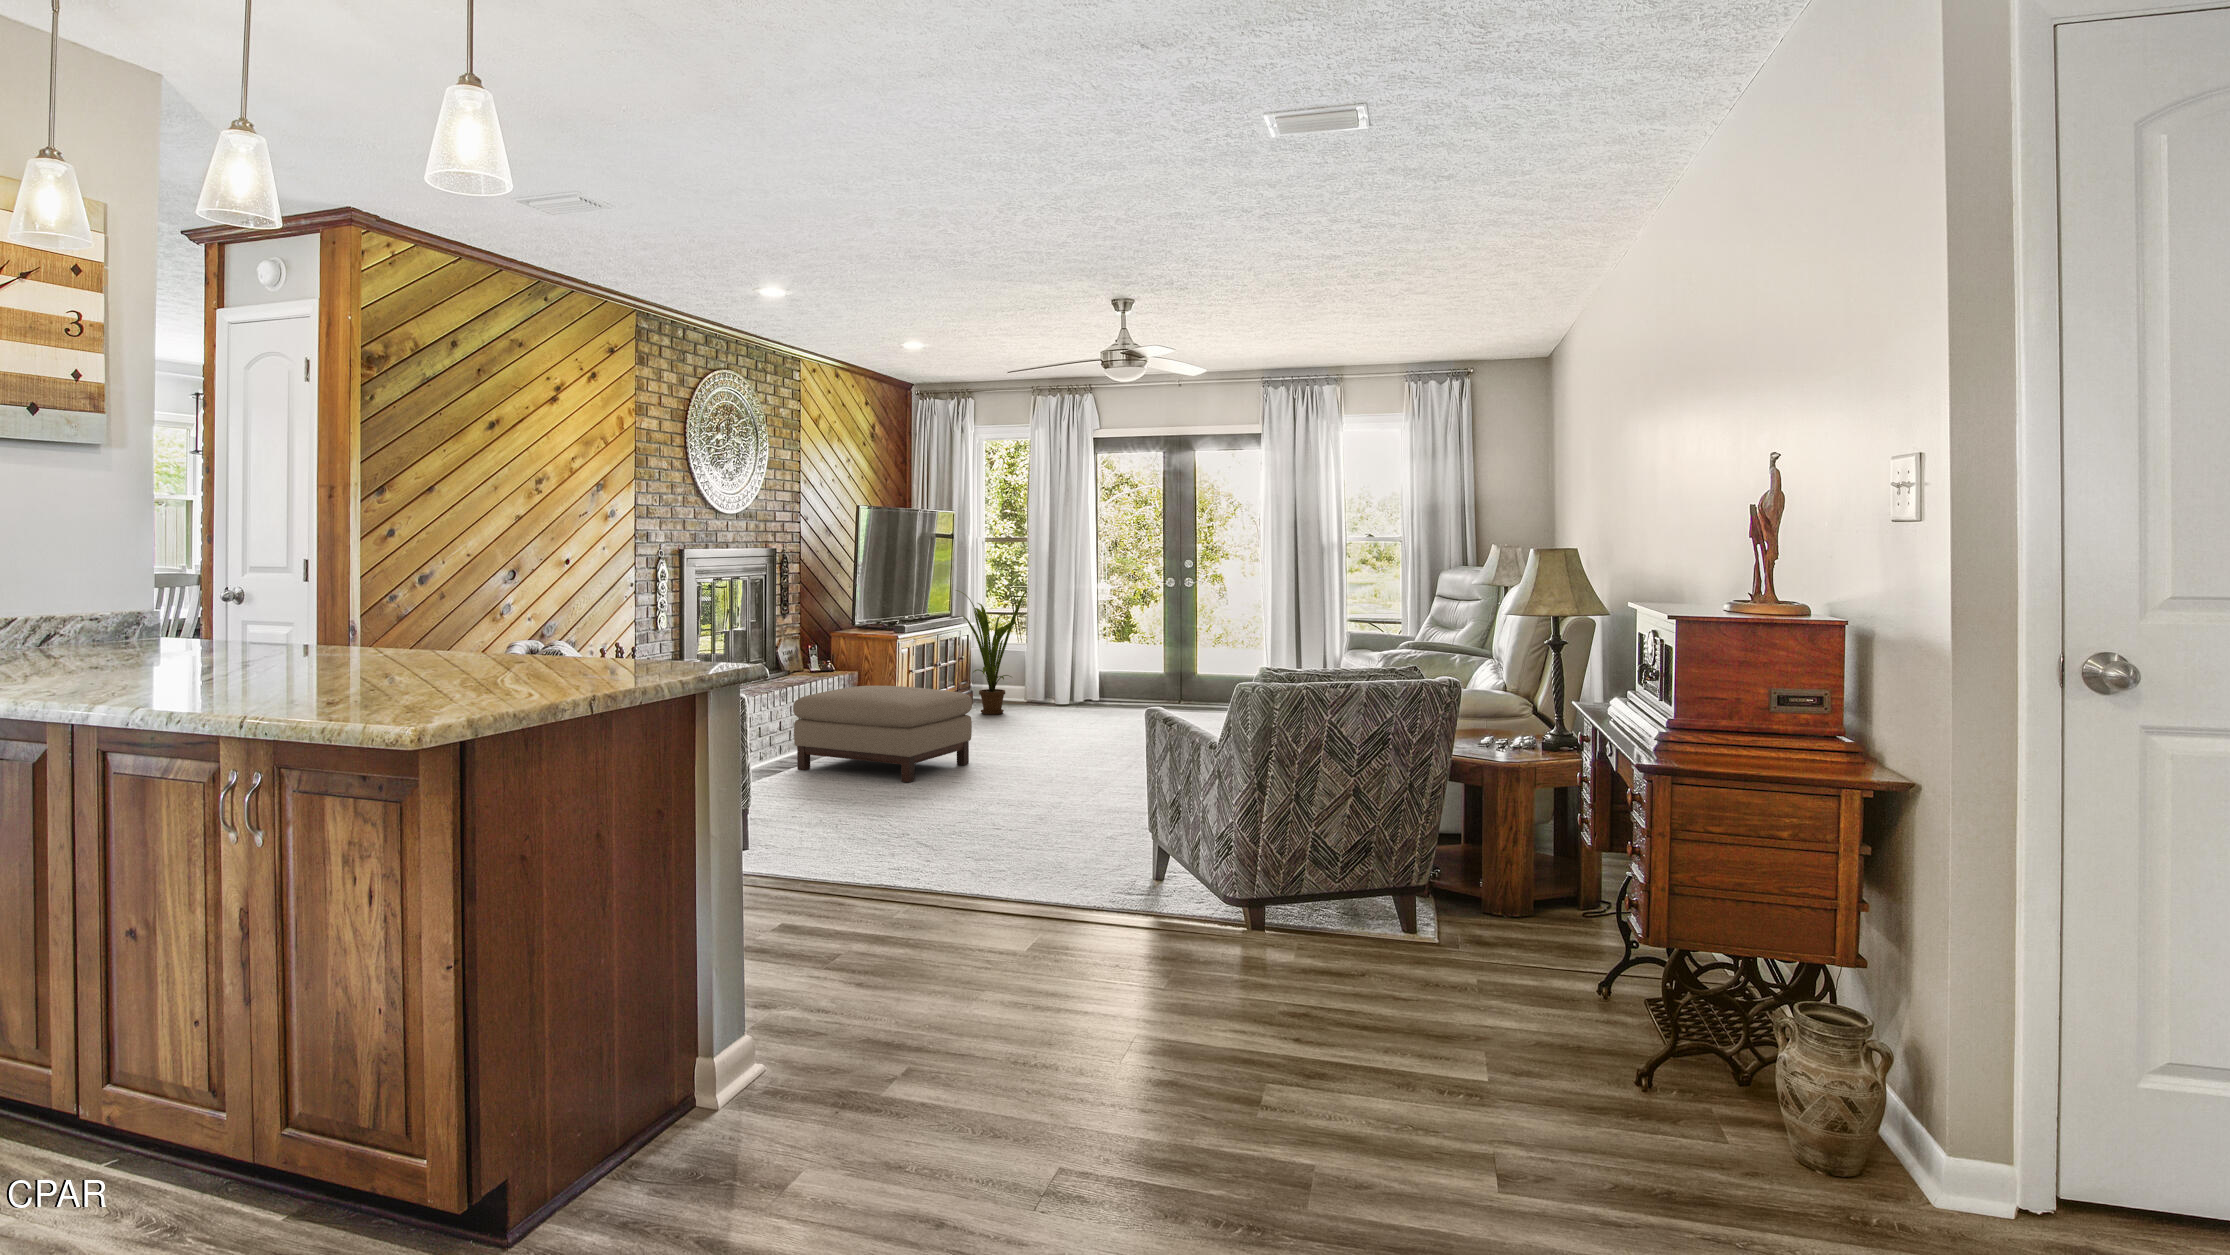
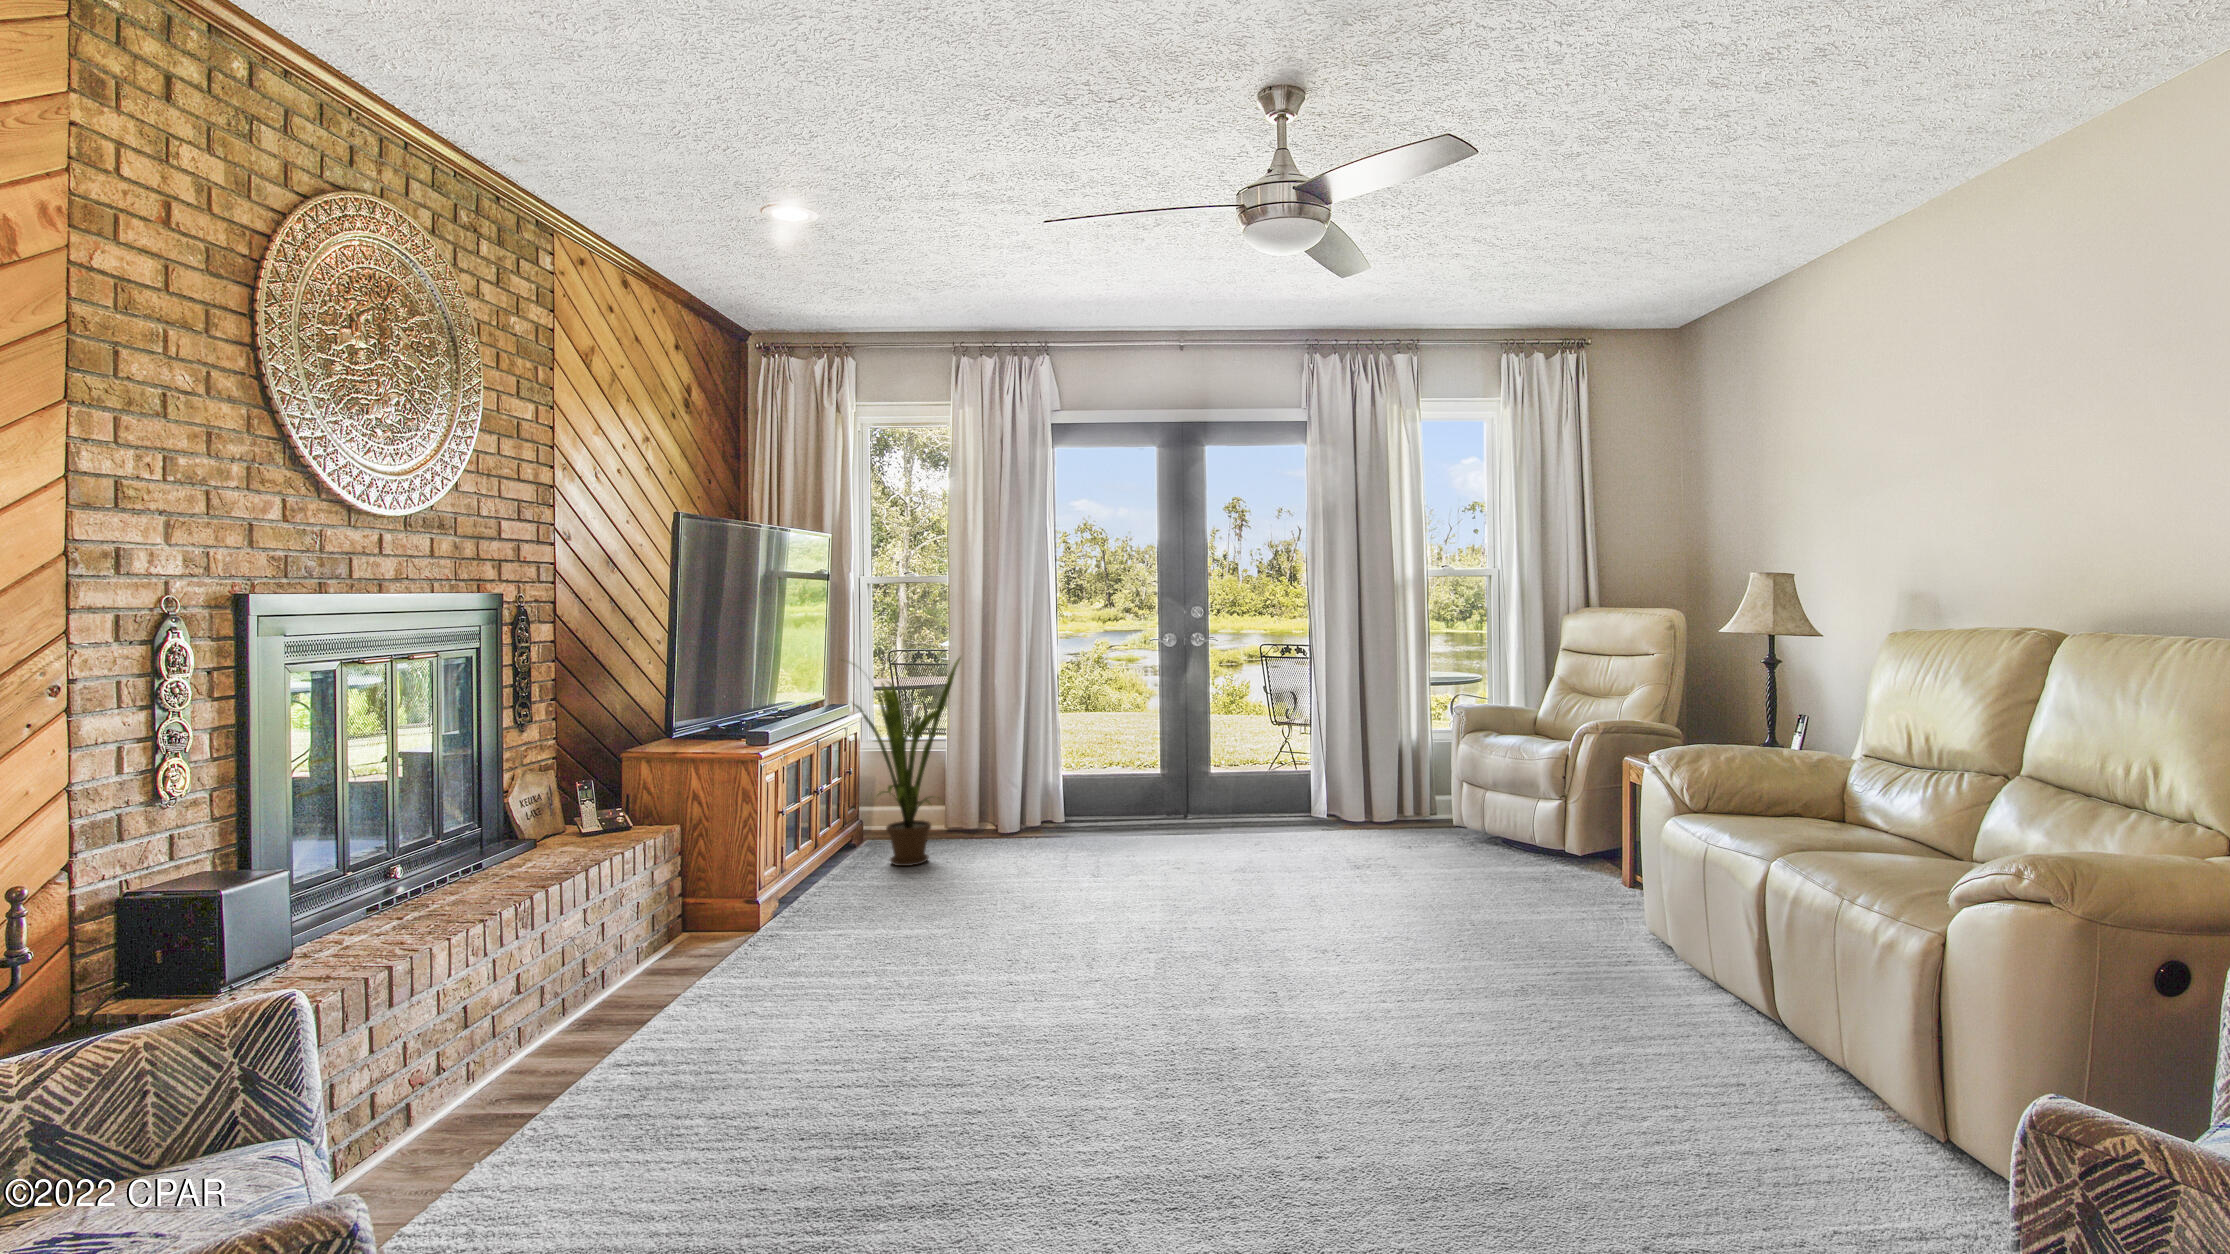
ottoman: present [793,686,972,782] -> none [557,873,970,1122]

